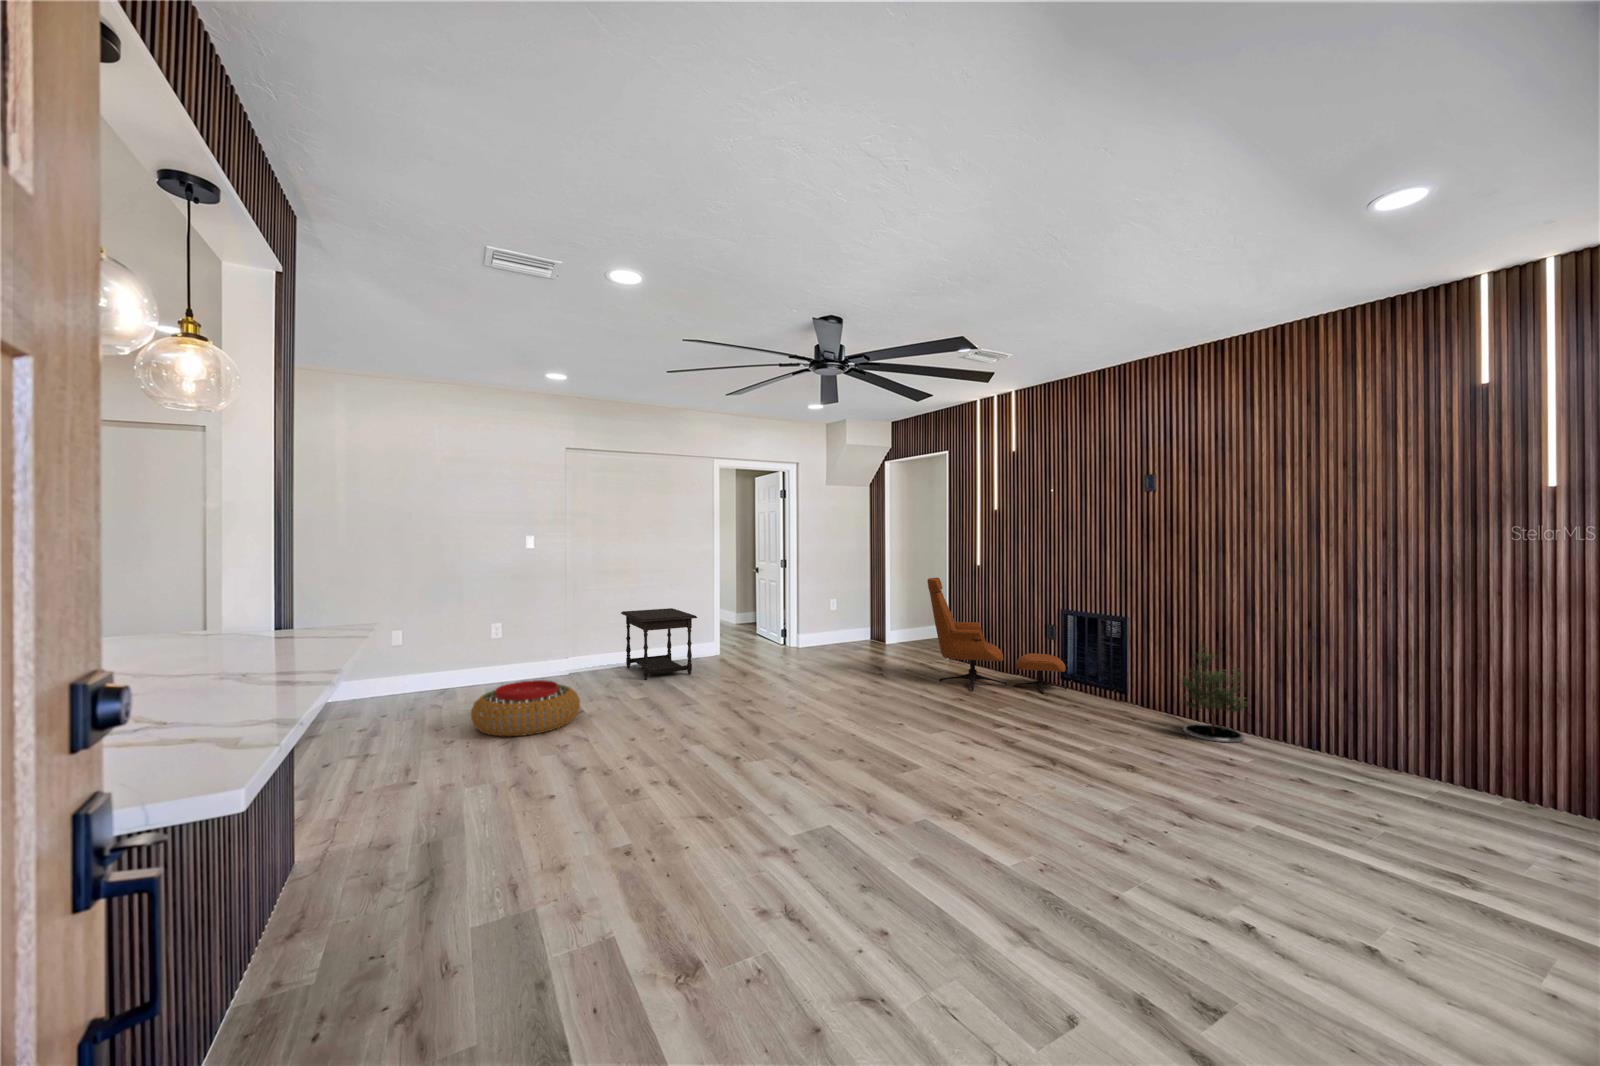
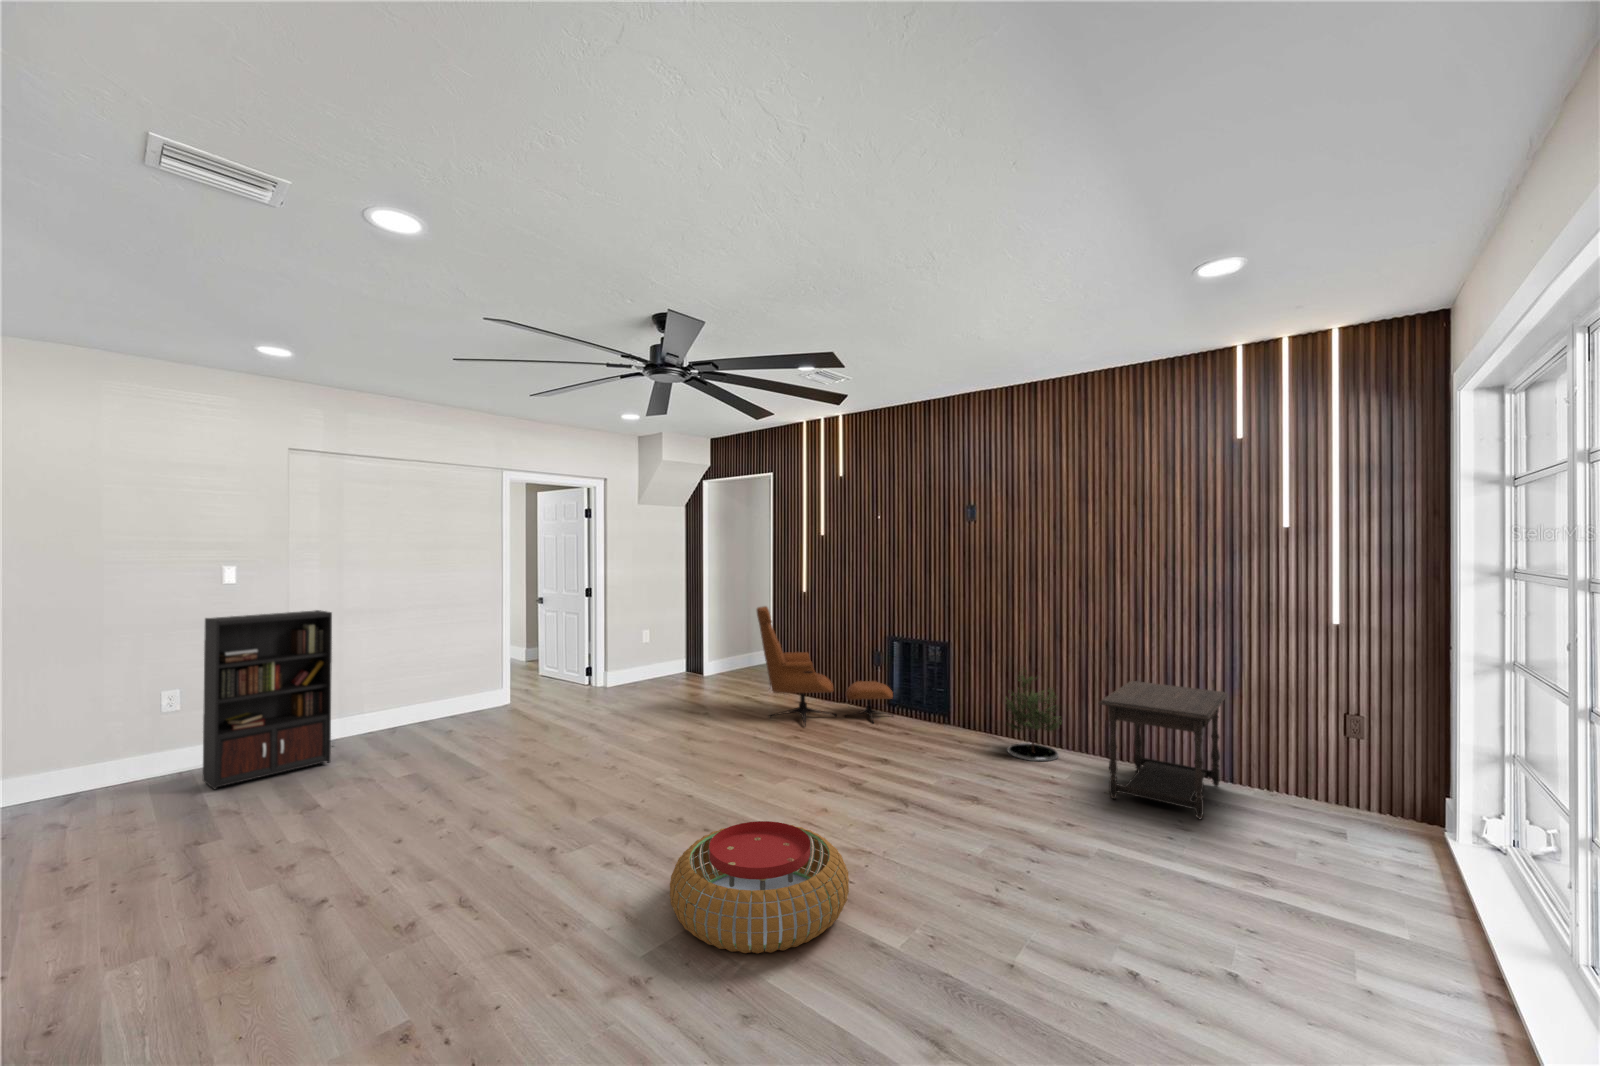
bookcase: none [513,570,595,696] -> present [203,610,334,789]
side table: present [621,608,697,680] -> present [1098,681,1227,819]
pouf: present [471,680,580,736] -> present [670,821,849,954]

